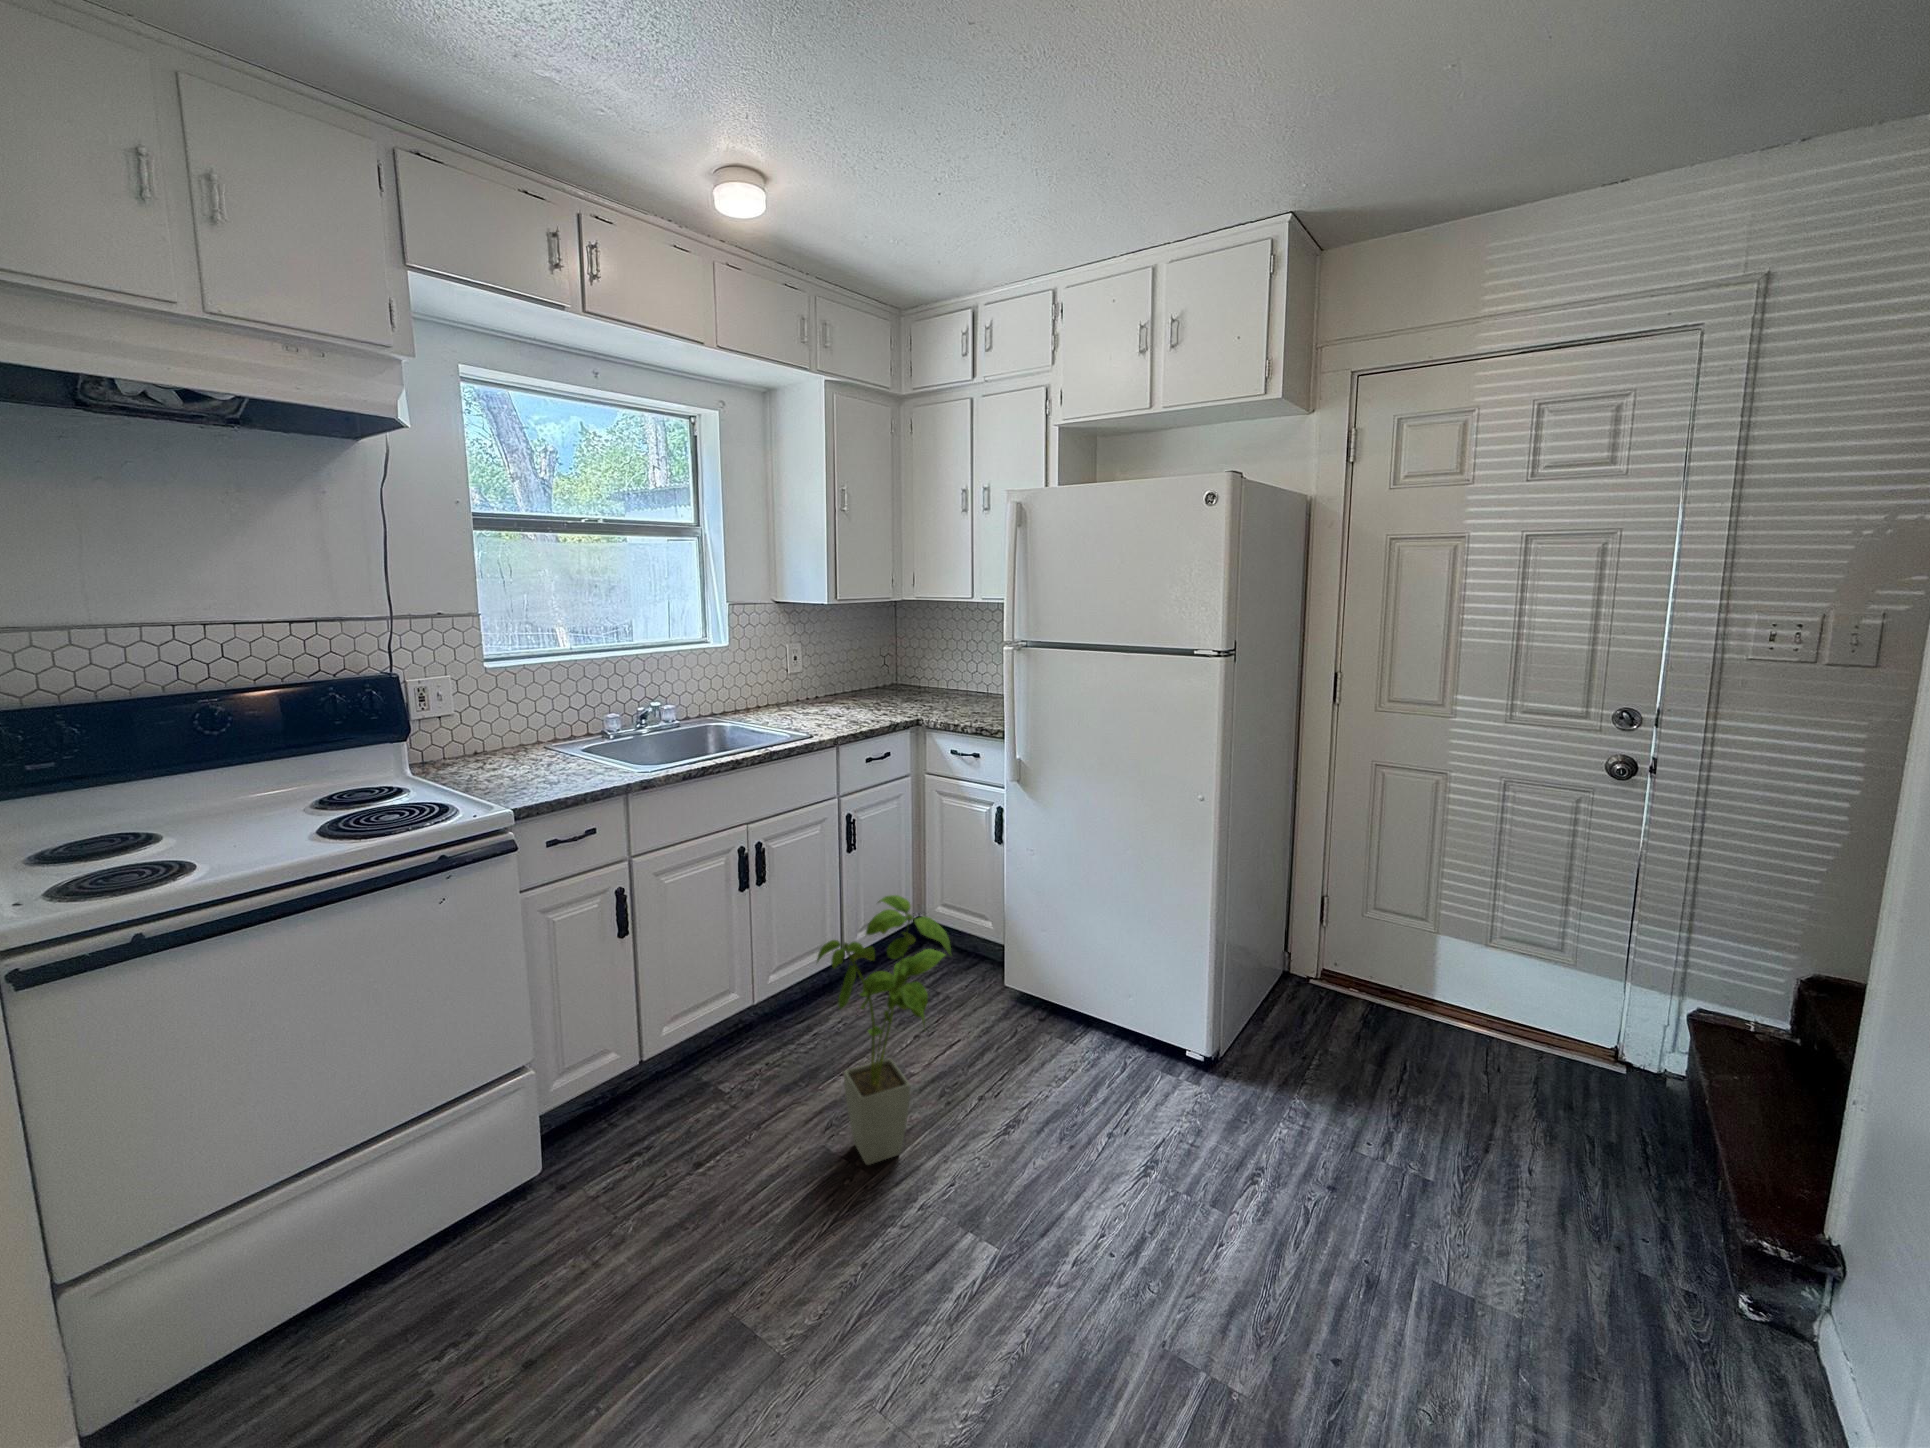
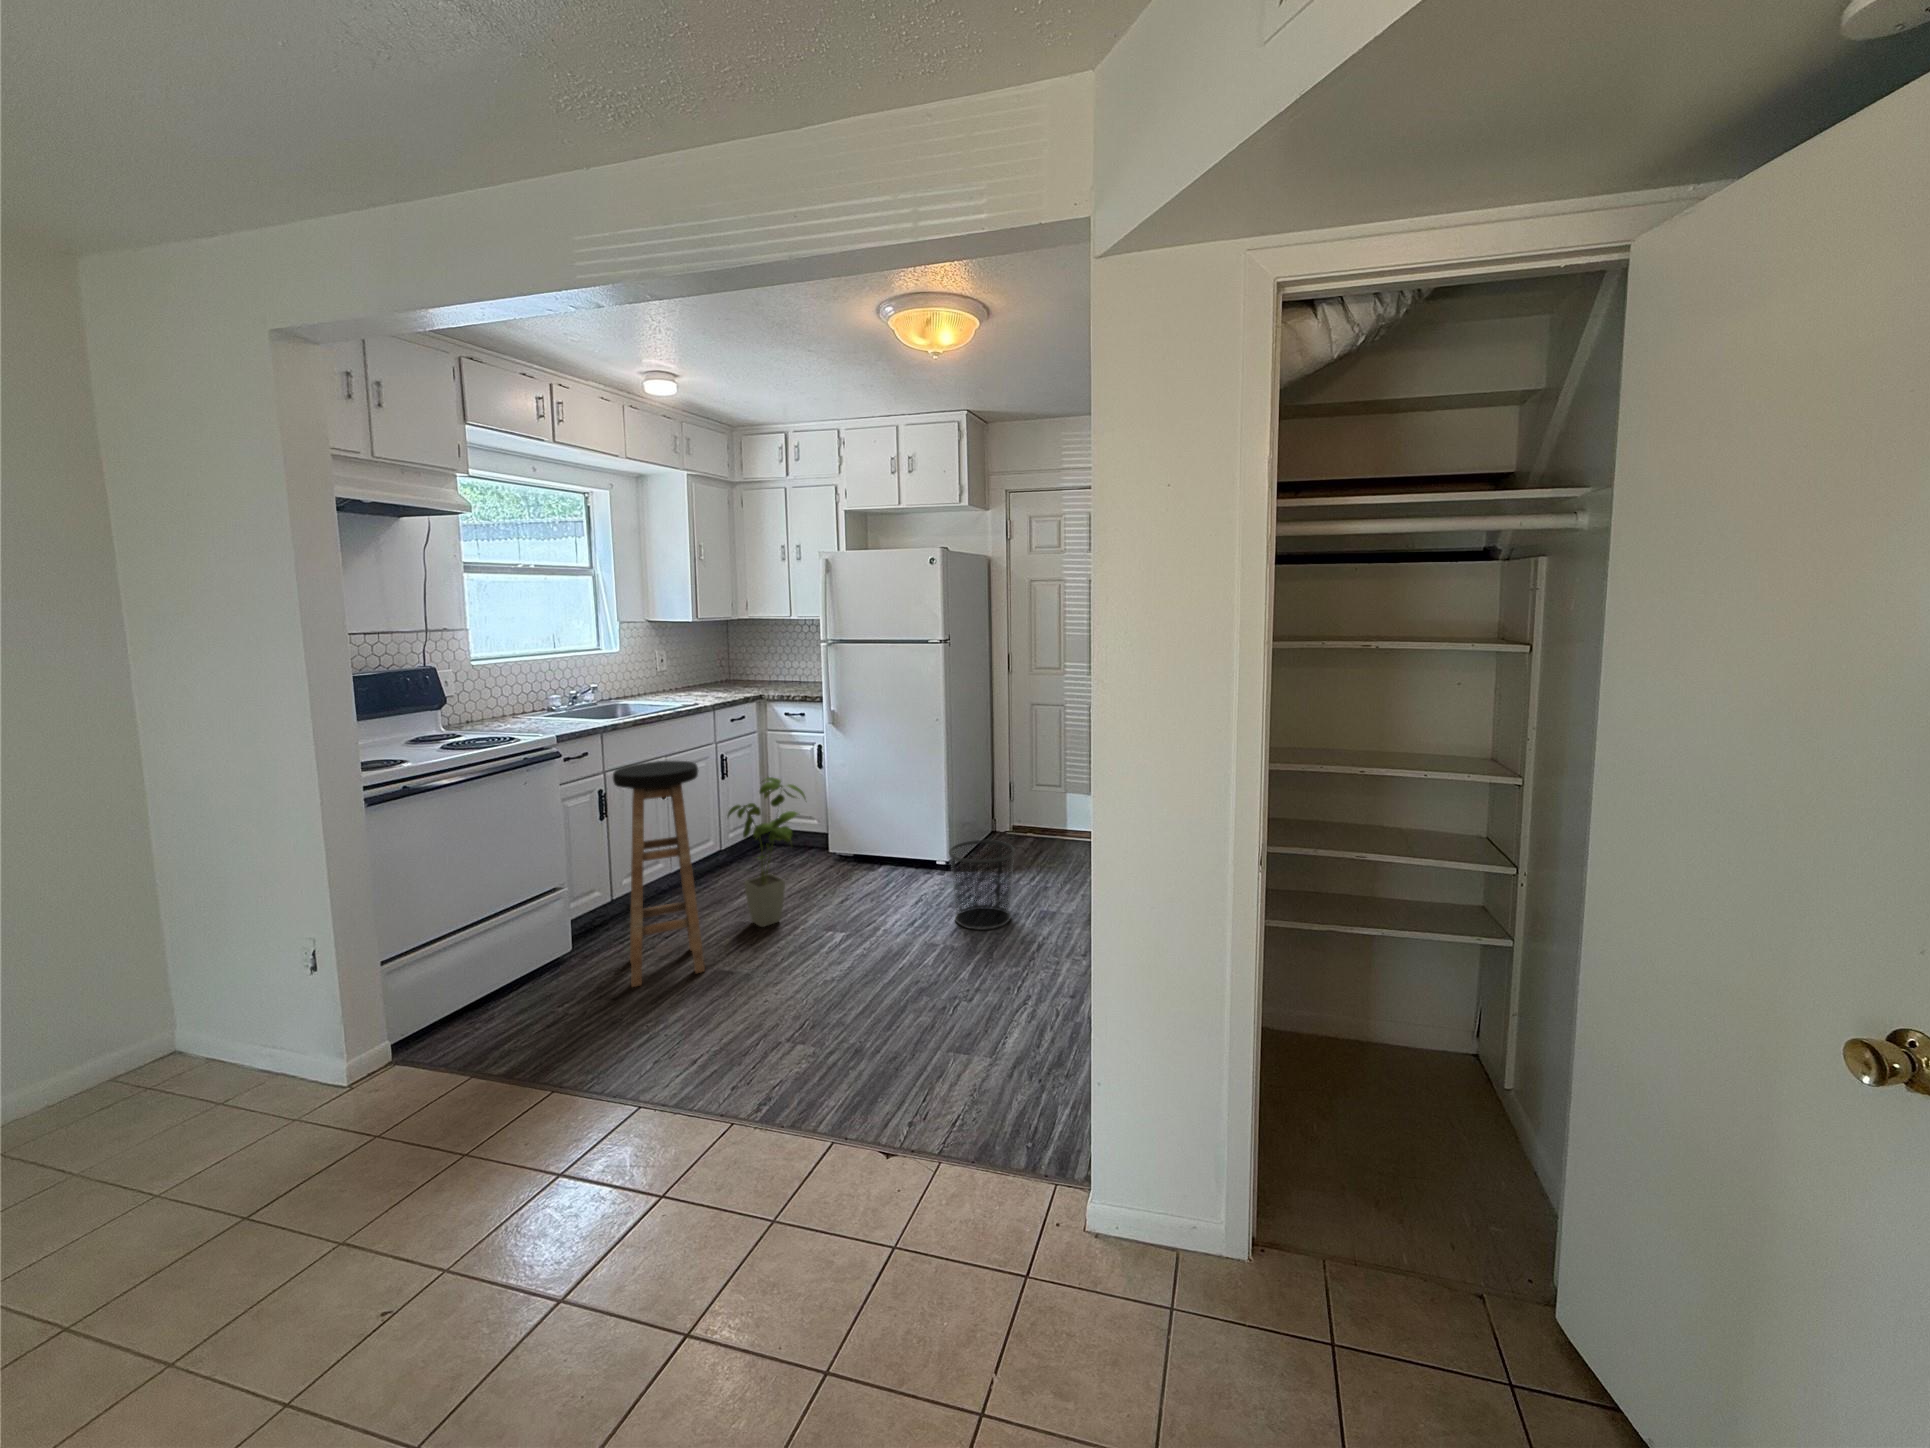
bar stool: none [589,863,751,1305] -> present [613,761,705,987]
trash can: none [1230,1075,1389,1308] -> present [949,840,1015,930]

